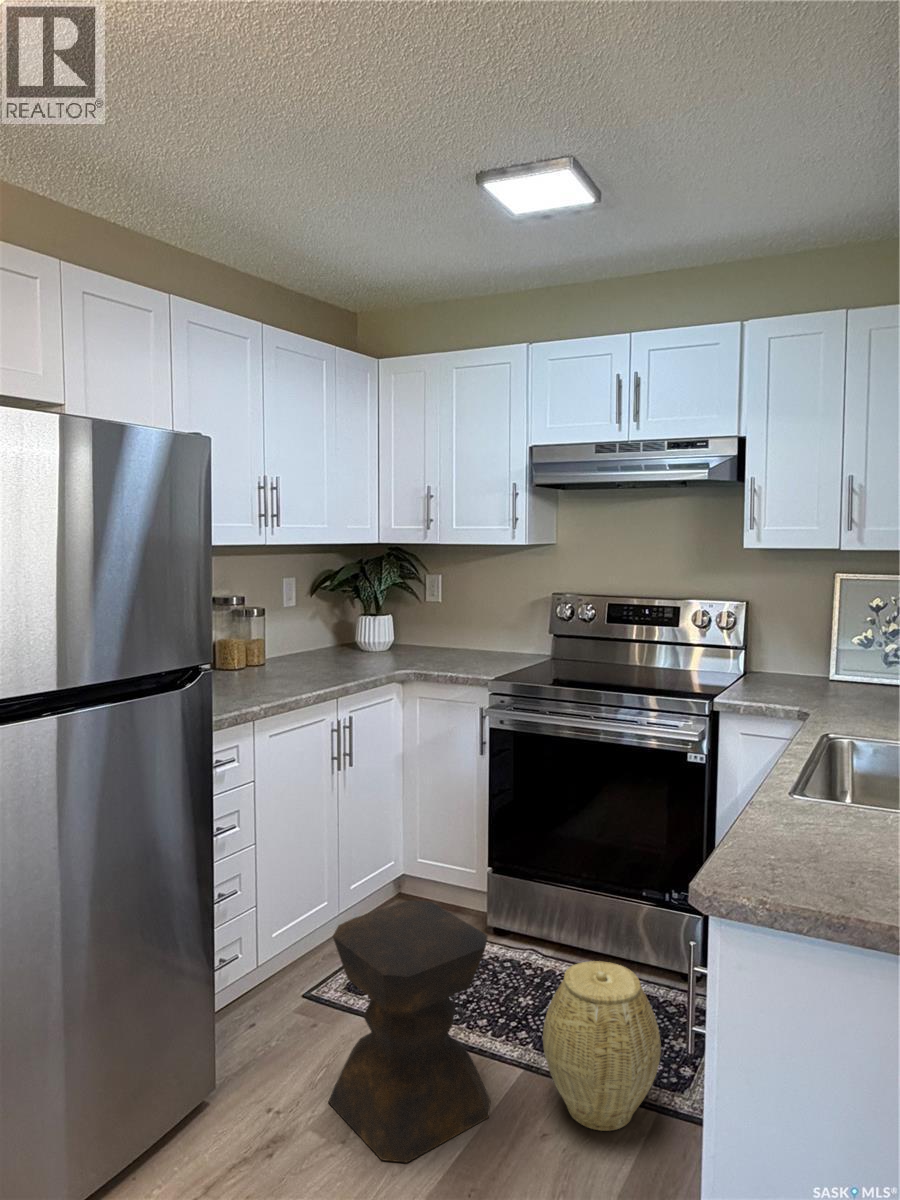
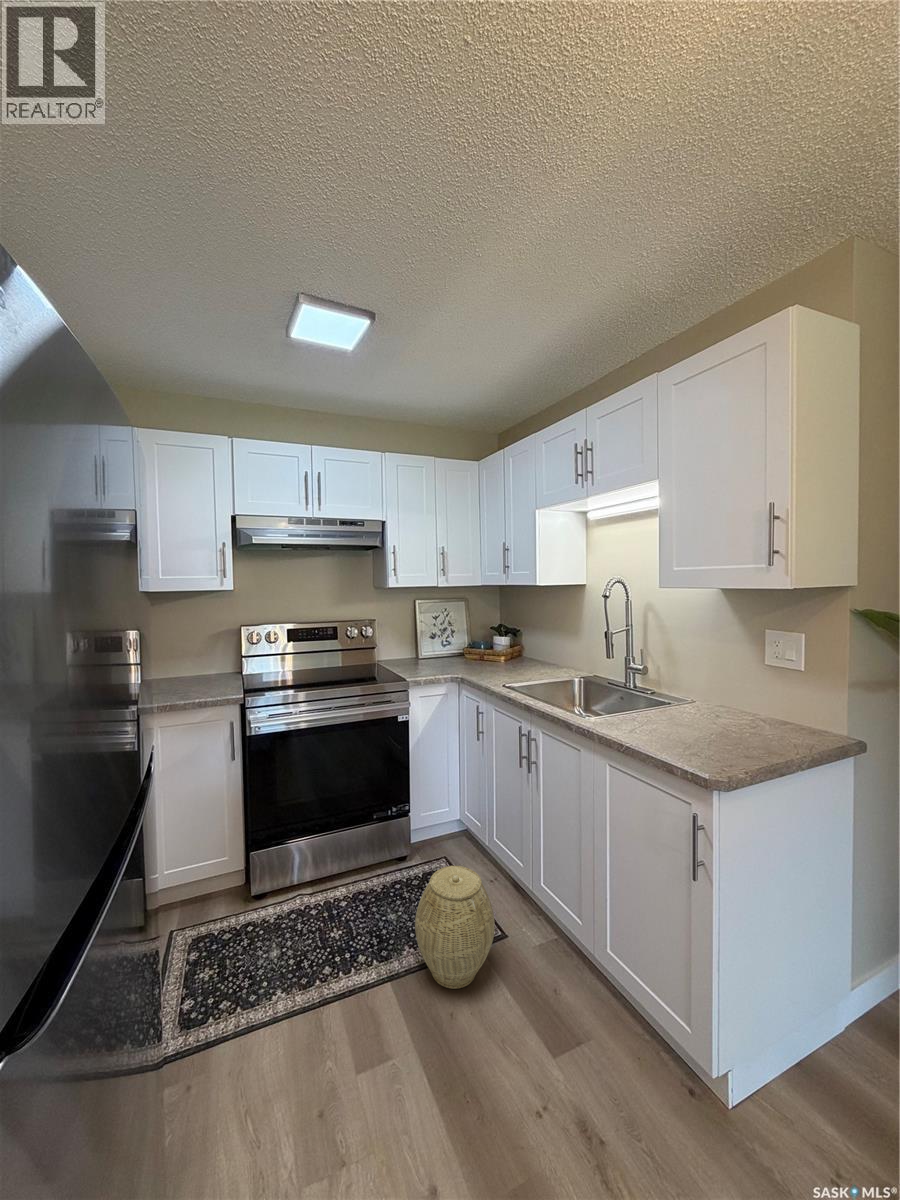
stool: present [328,900,491,1162] -> none [280,890,411,1142]

